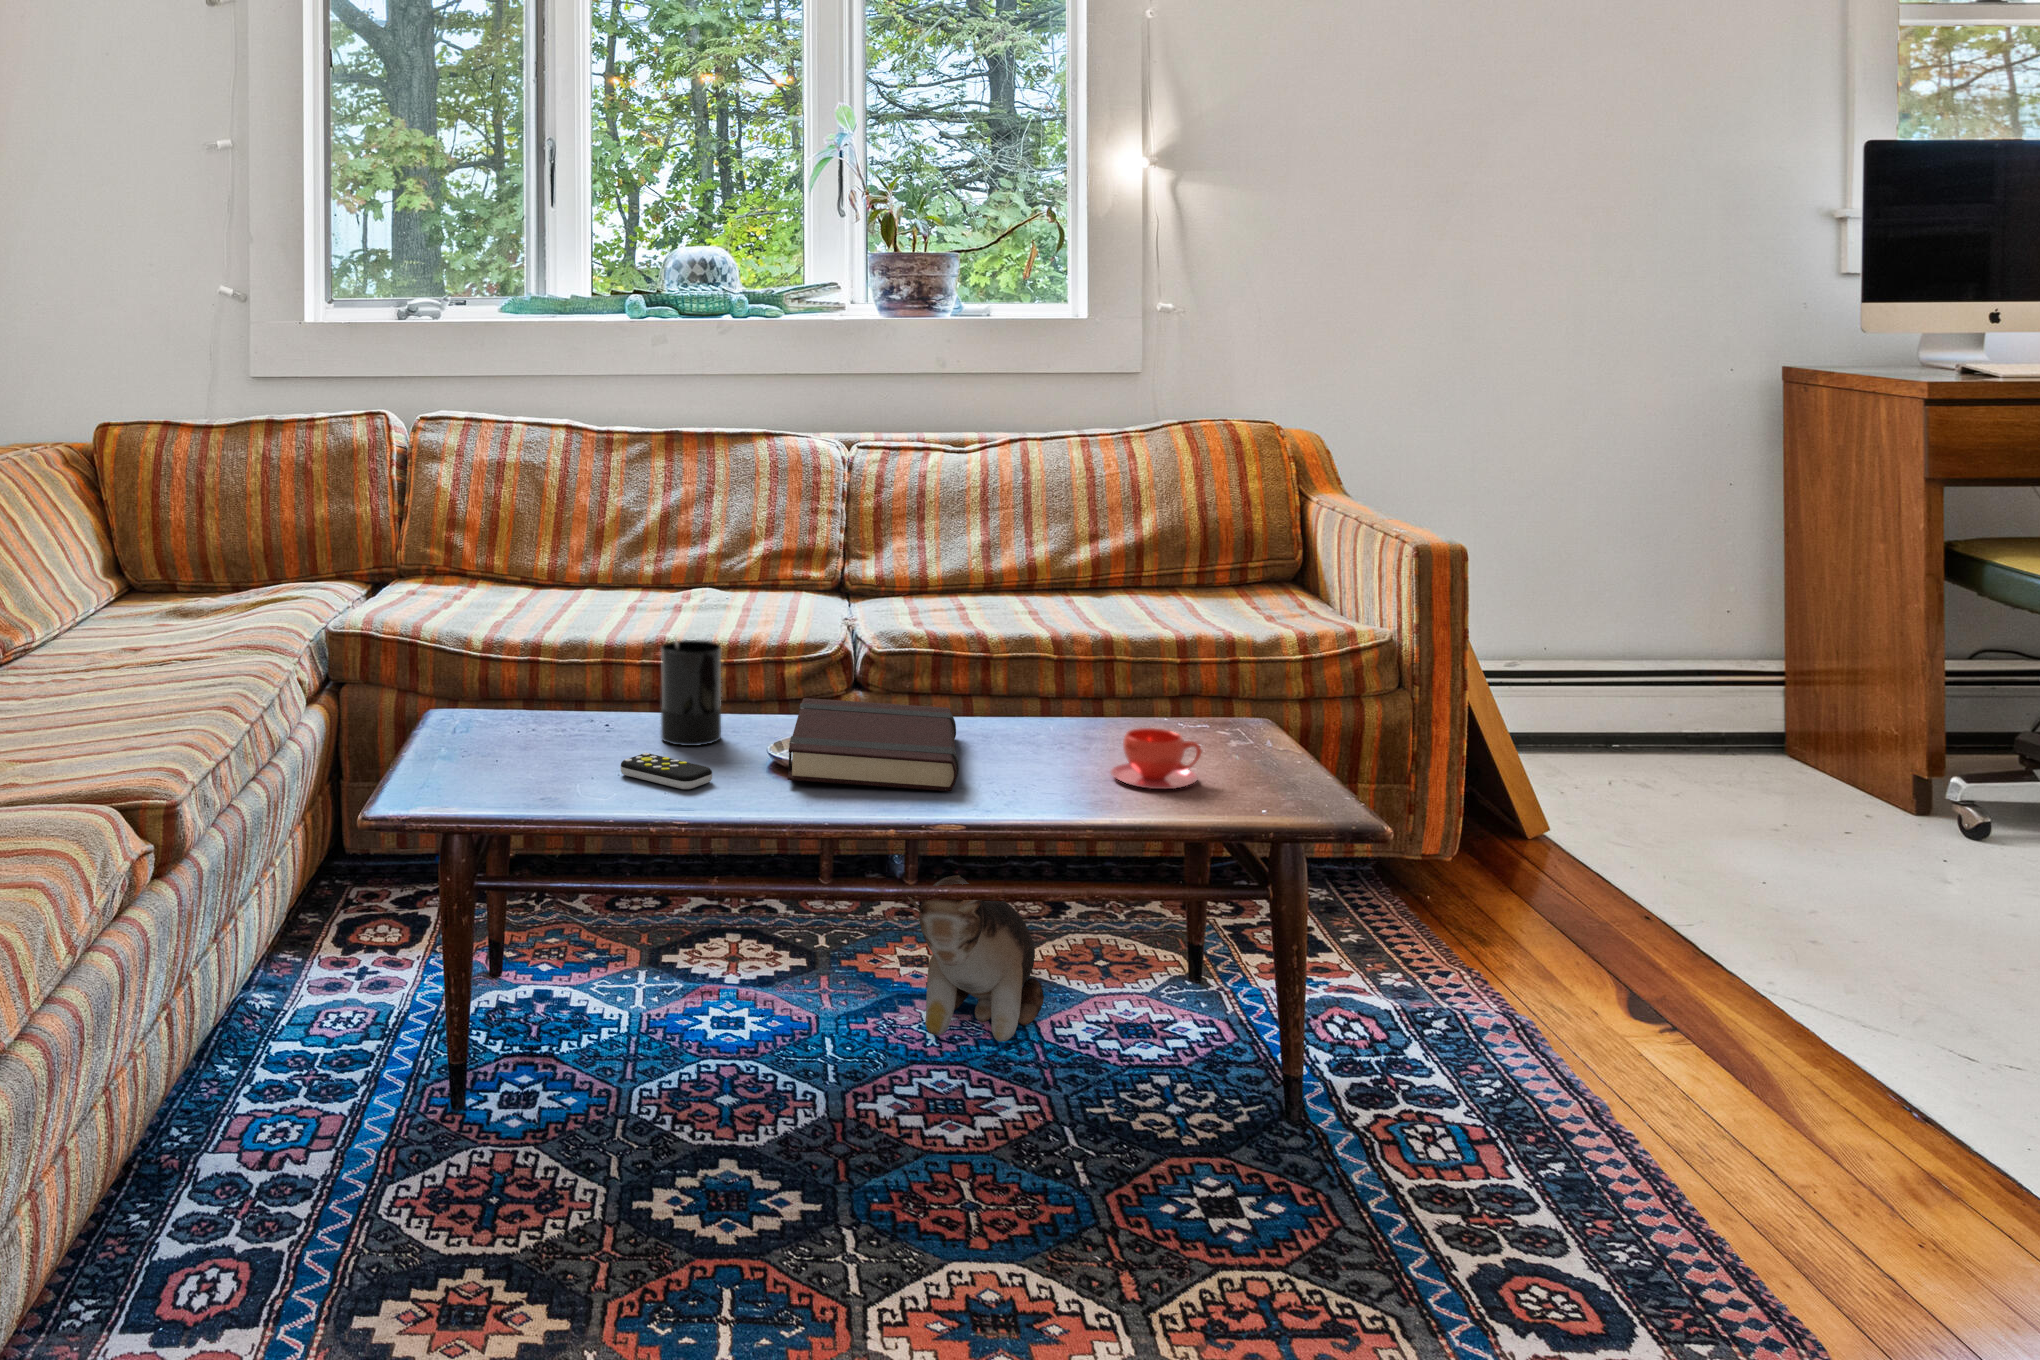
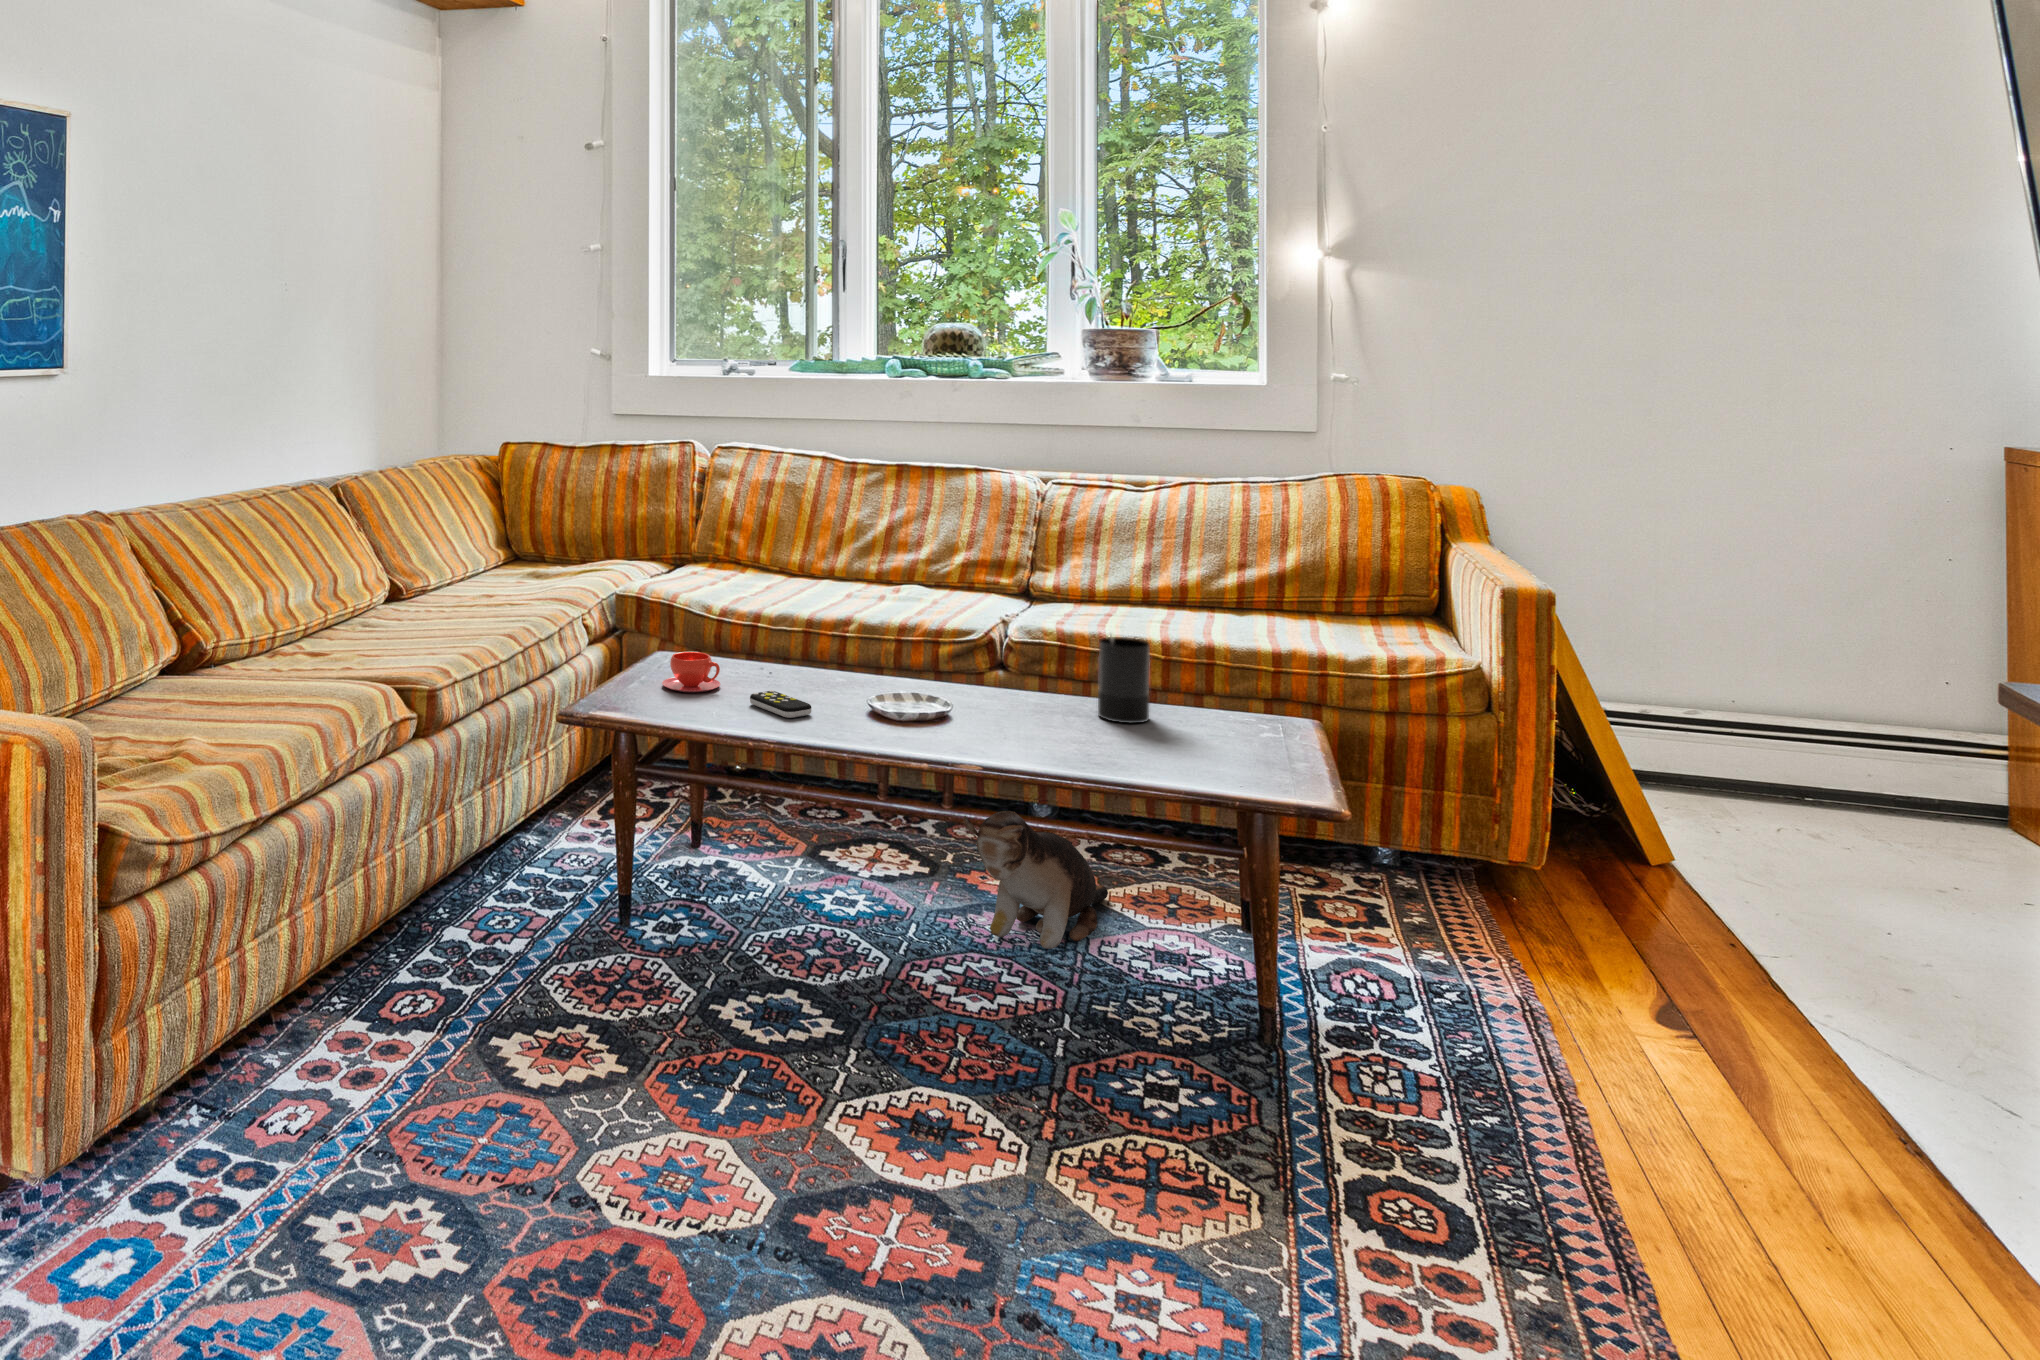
candle: present [661,639,721,746] -> present [1098,636,1150,723]
book: present [787,698,959,791] -> none [864,663,1025,740]
teacup: present [1111,728,1201,789] -> present [662,652,720,692]

